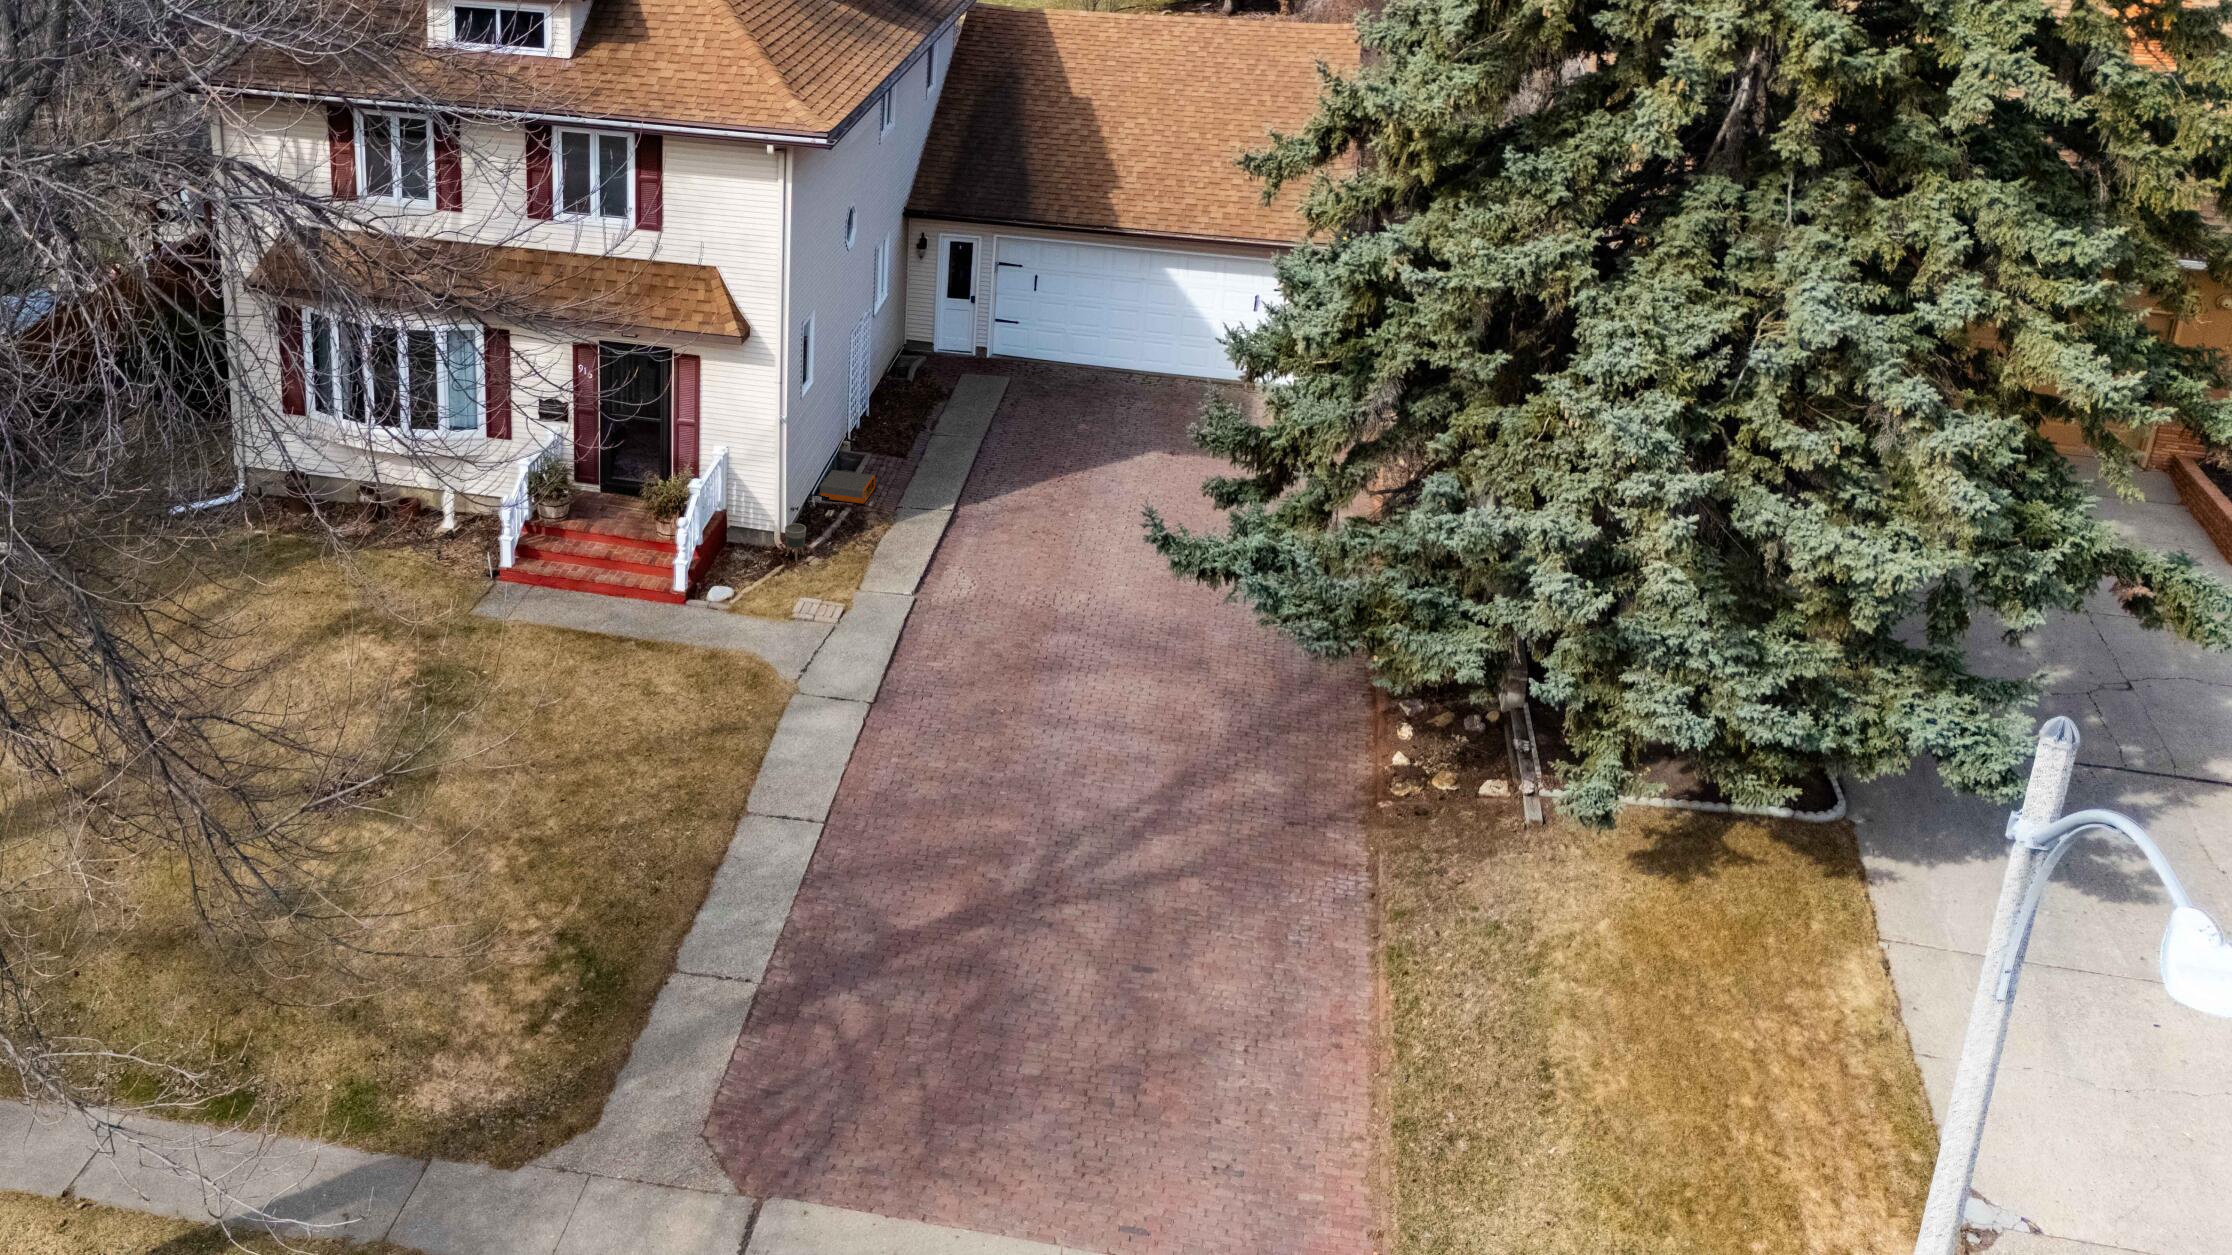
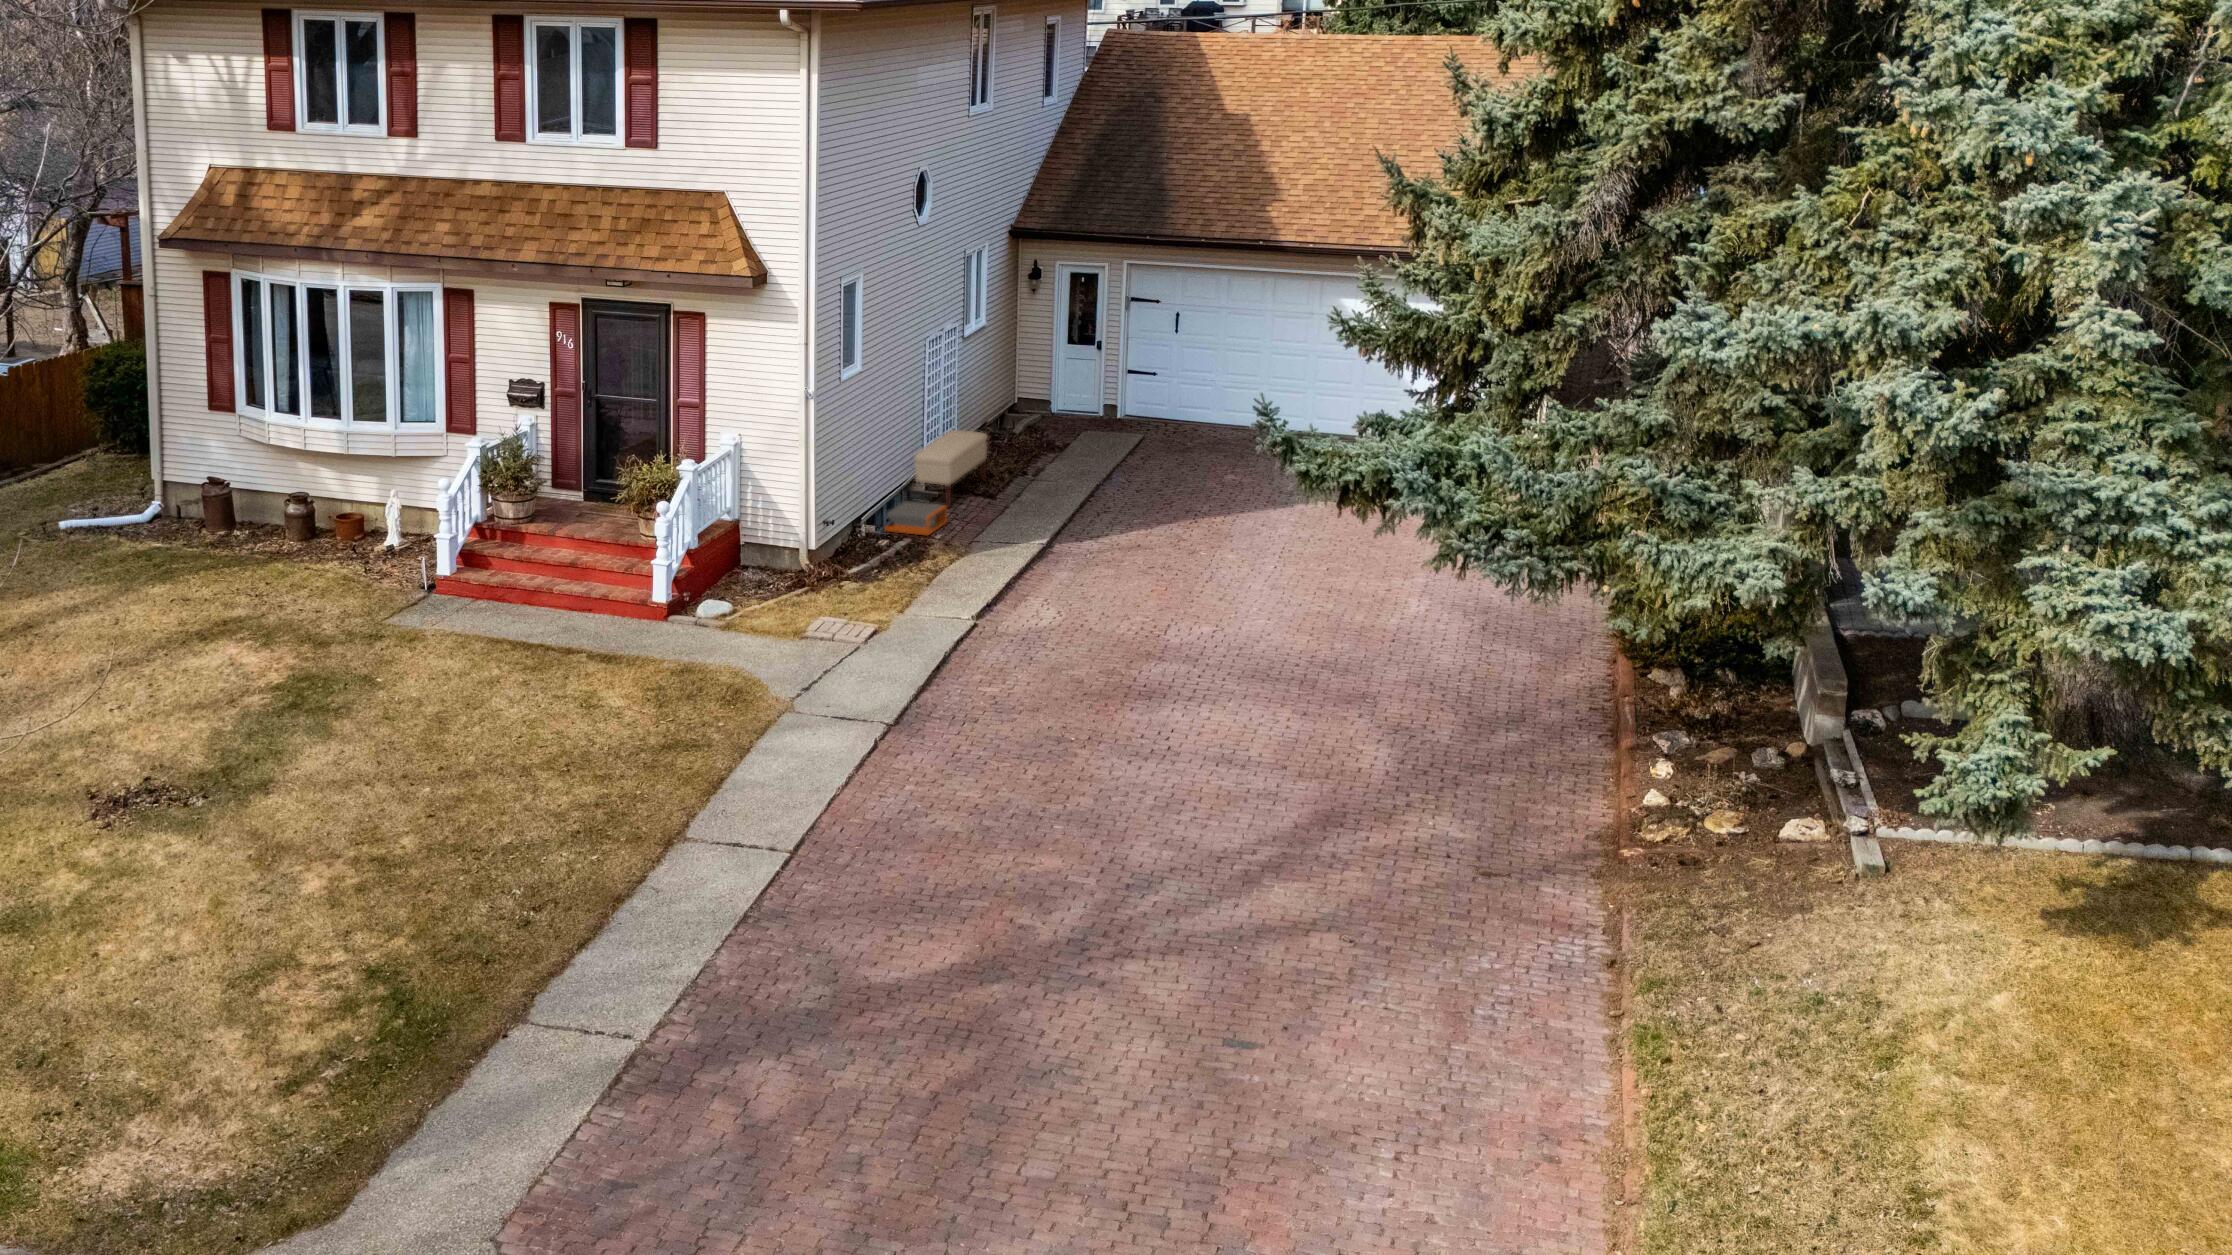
bench: none [840,397,897,470] -> present [915,430,987,508]
planter: present [785,524,806,562] -> none [810,536,838,585]

